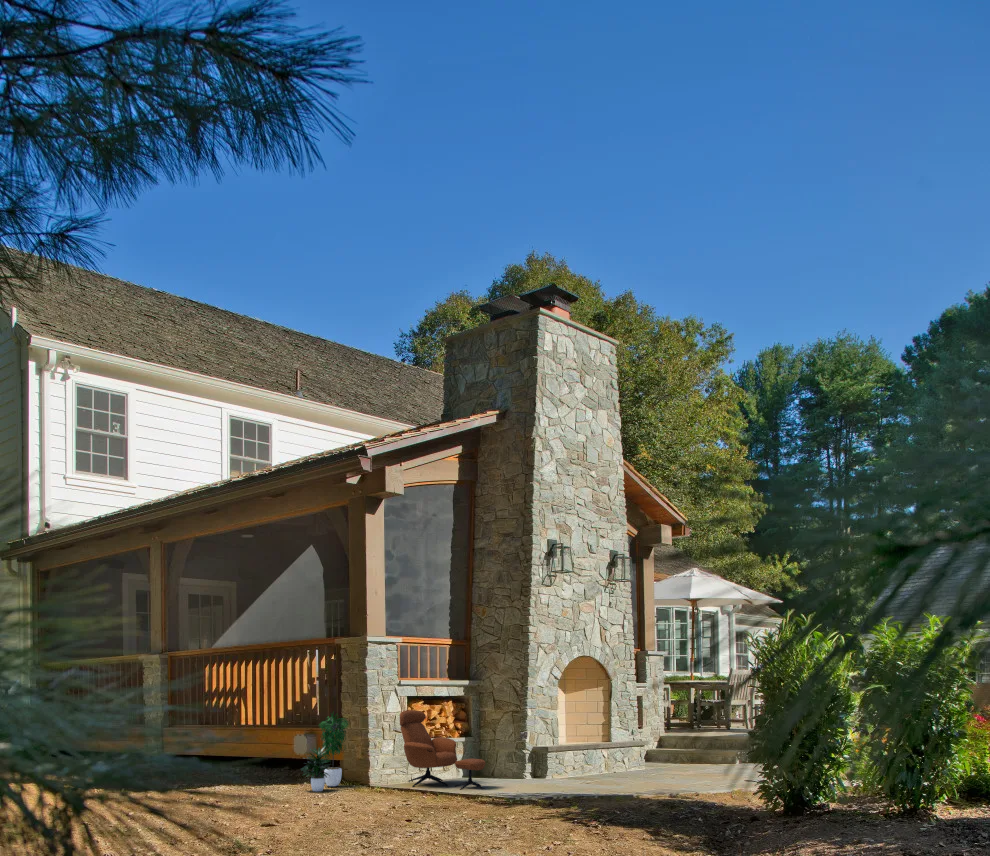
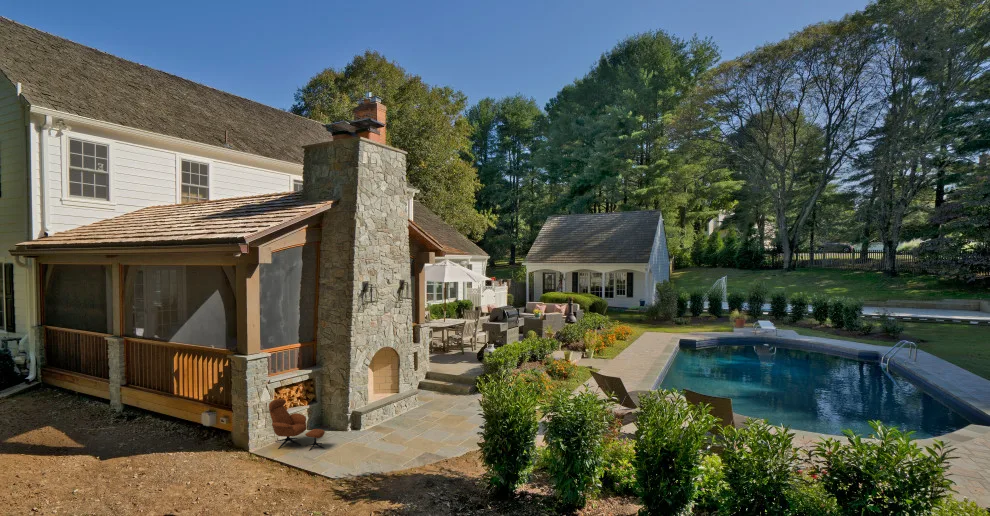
potted plant: present [302,712,348,791] -> none [202,407,236,462]

